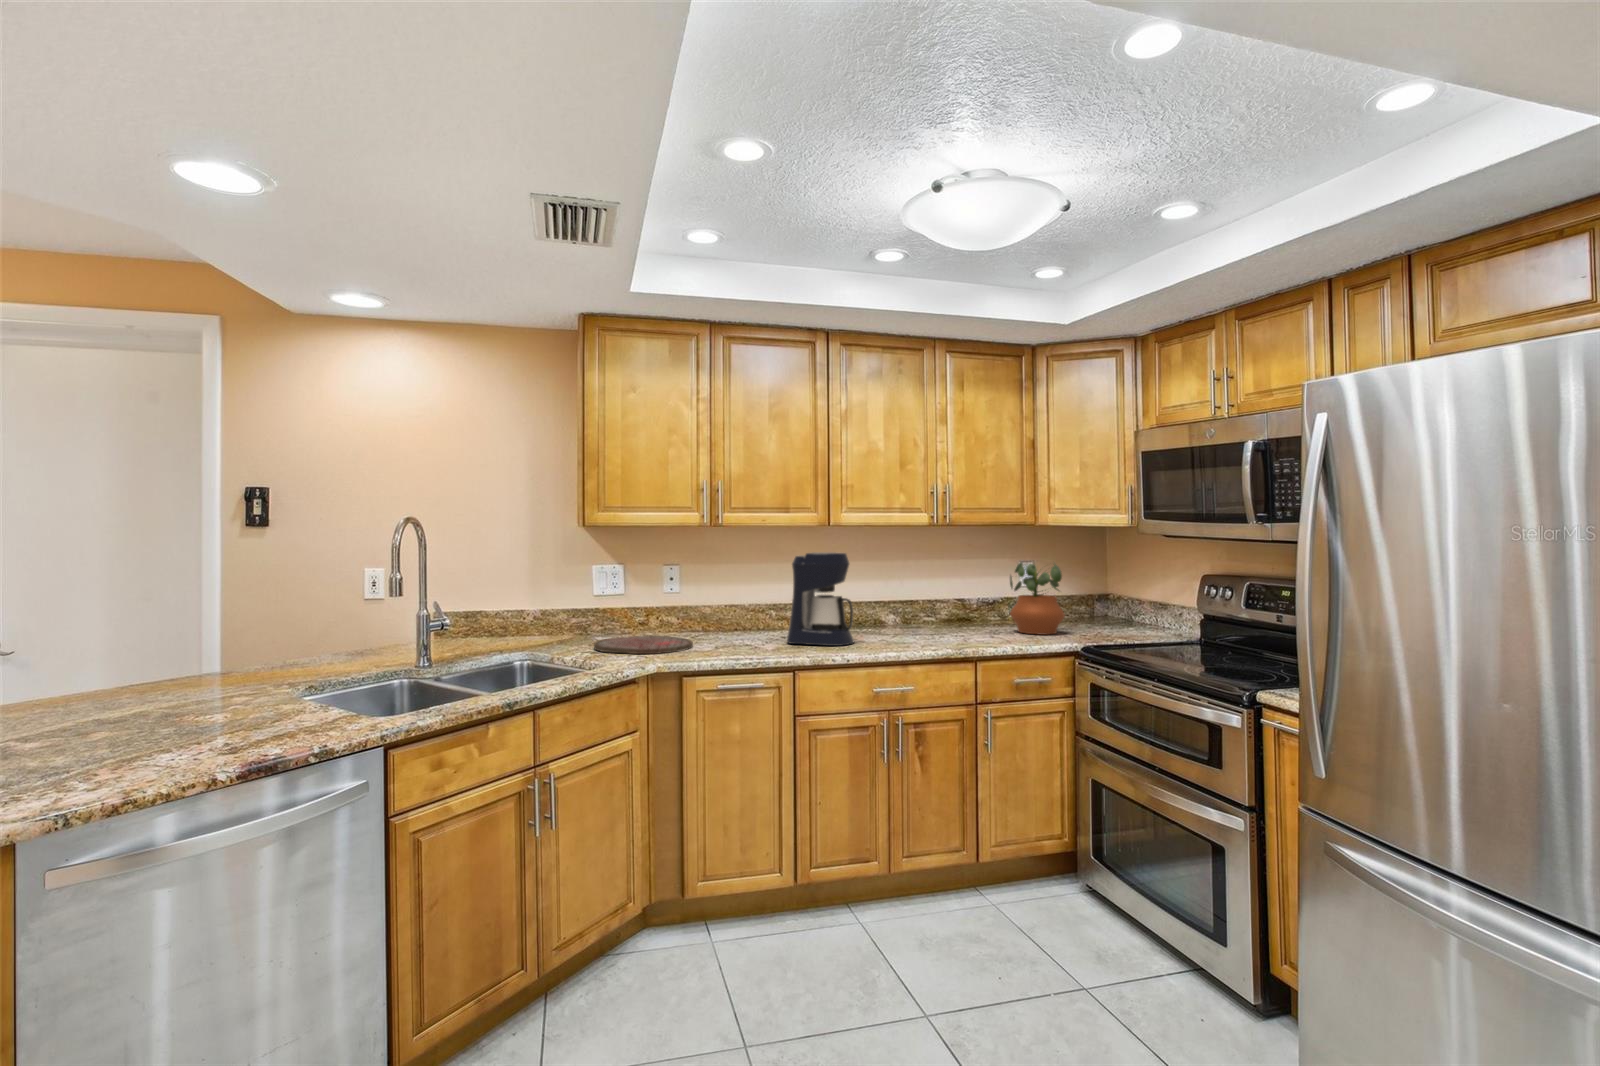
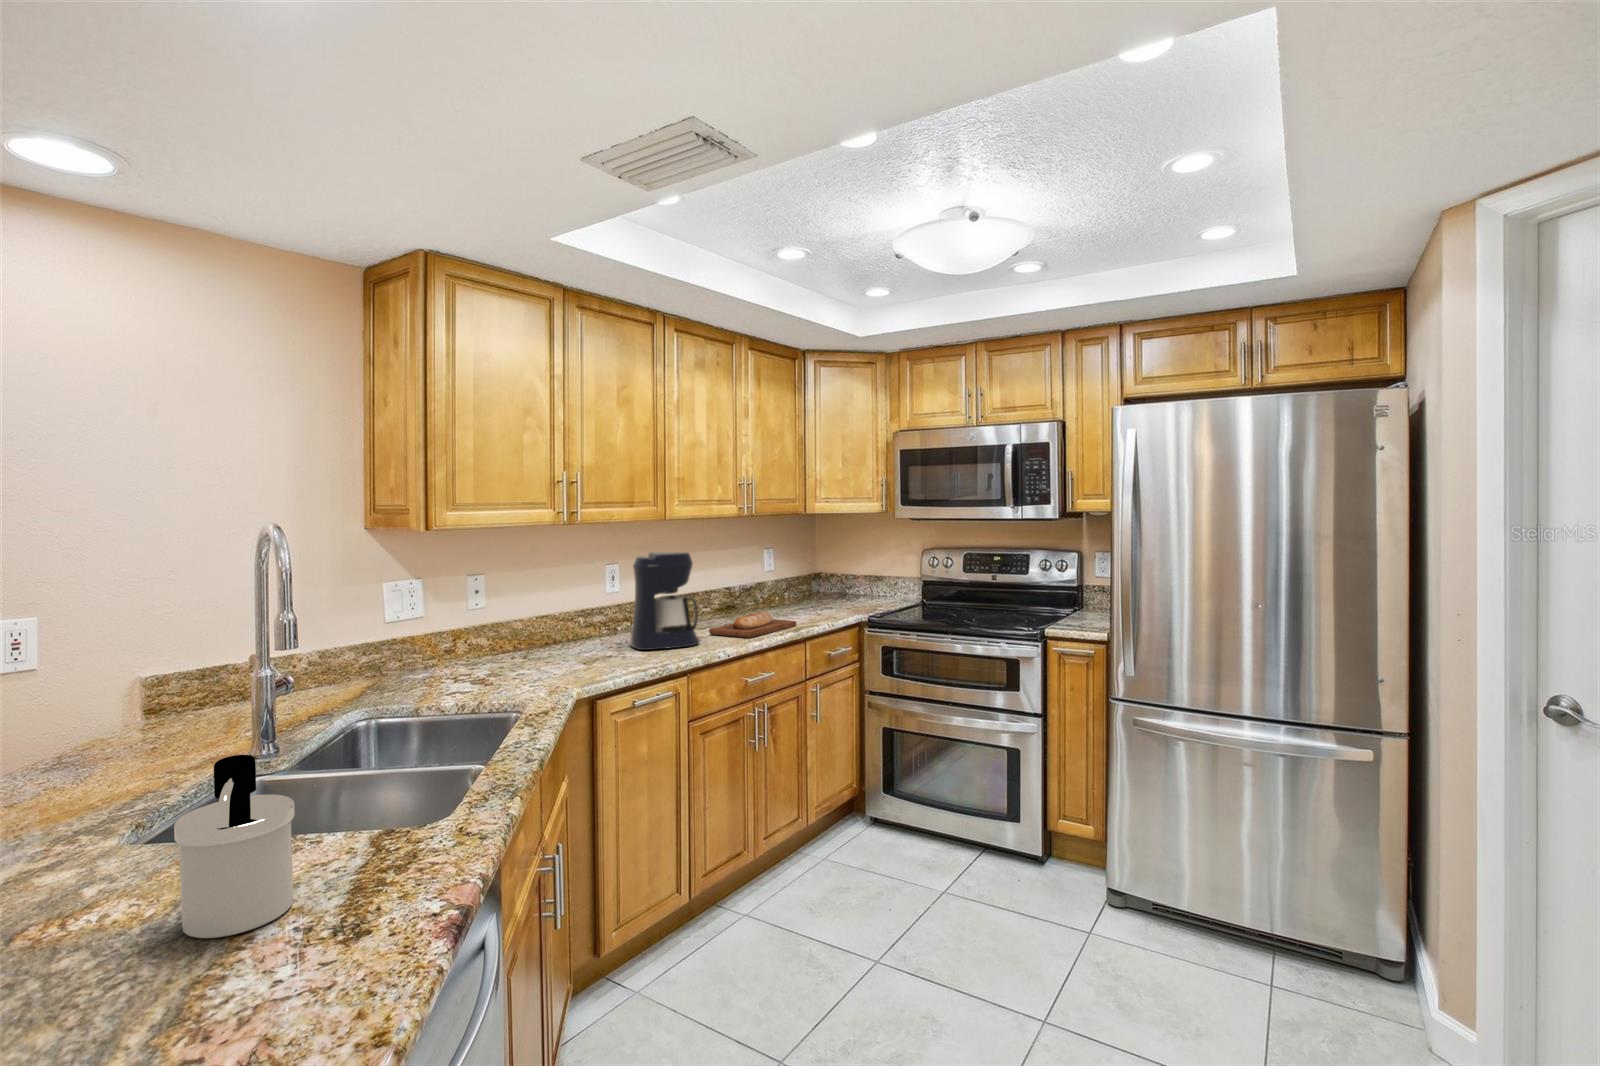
potted plant: present [1010,563,1065,635] -> none [782,548,829,614]
bread loaf: none [880,623,984,646] -> present [709,611,796,638]
soap dispenser: none [92,632,205,741] -> present [174,755,295,938]
cutting board: present [594,636,693,654] -> none [434,660,558,690]

